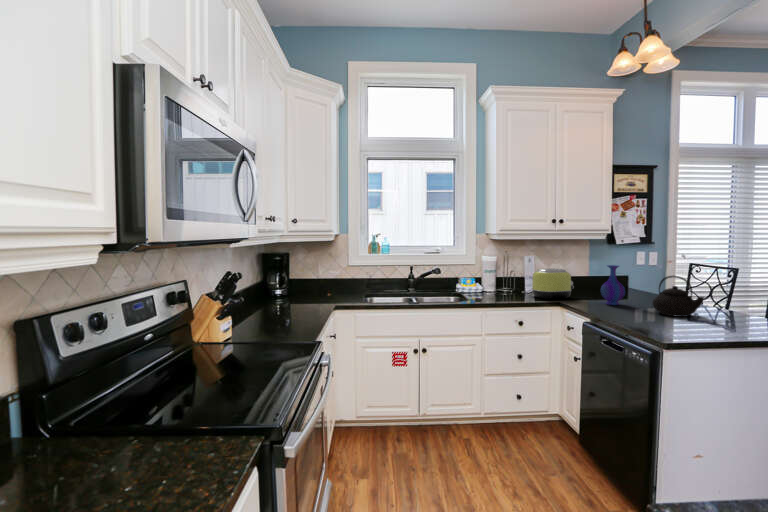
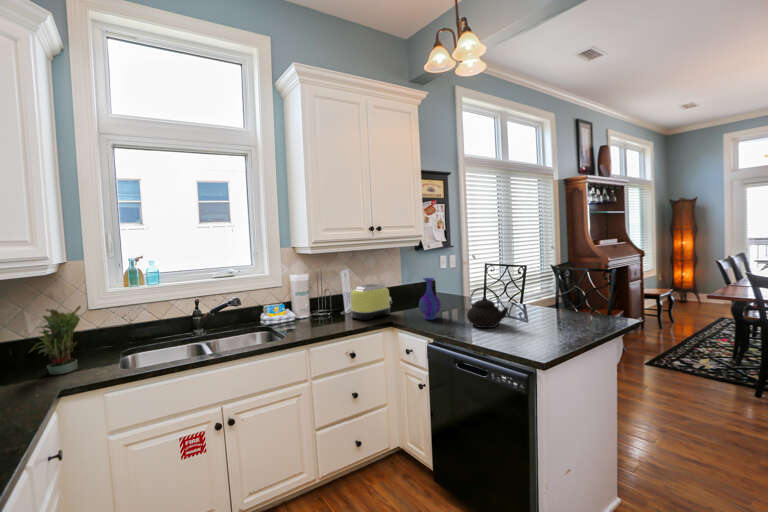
potted plant: none [320,257,346,299] -> present [29,306,81,374]

